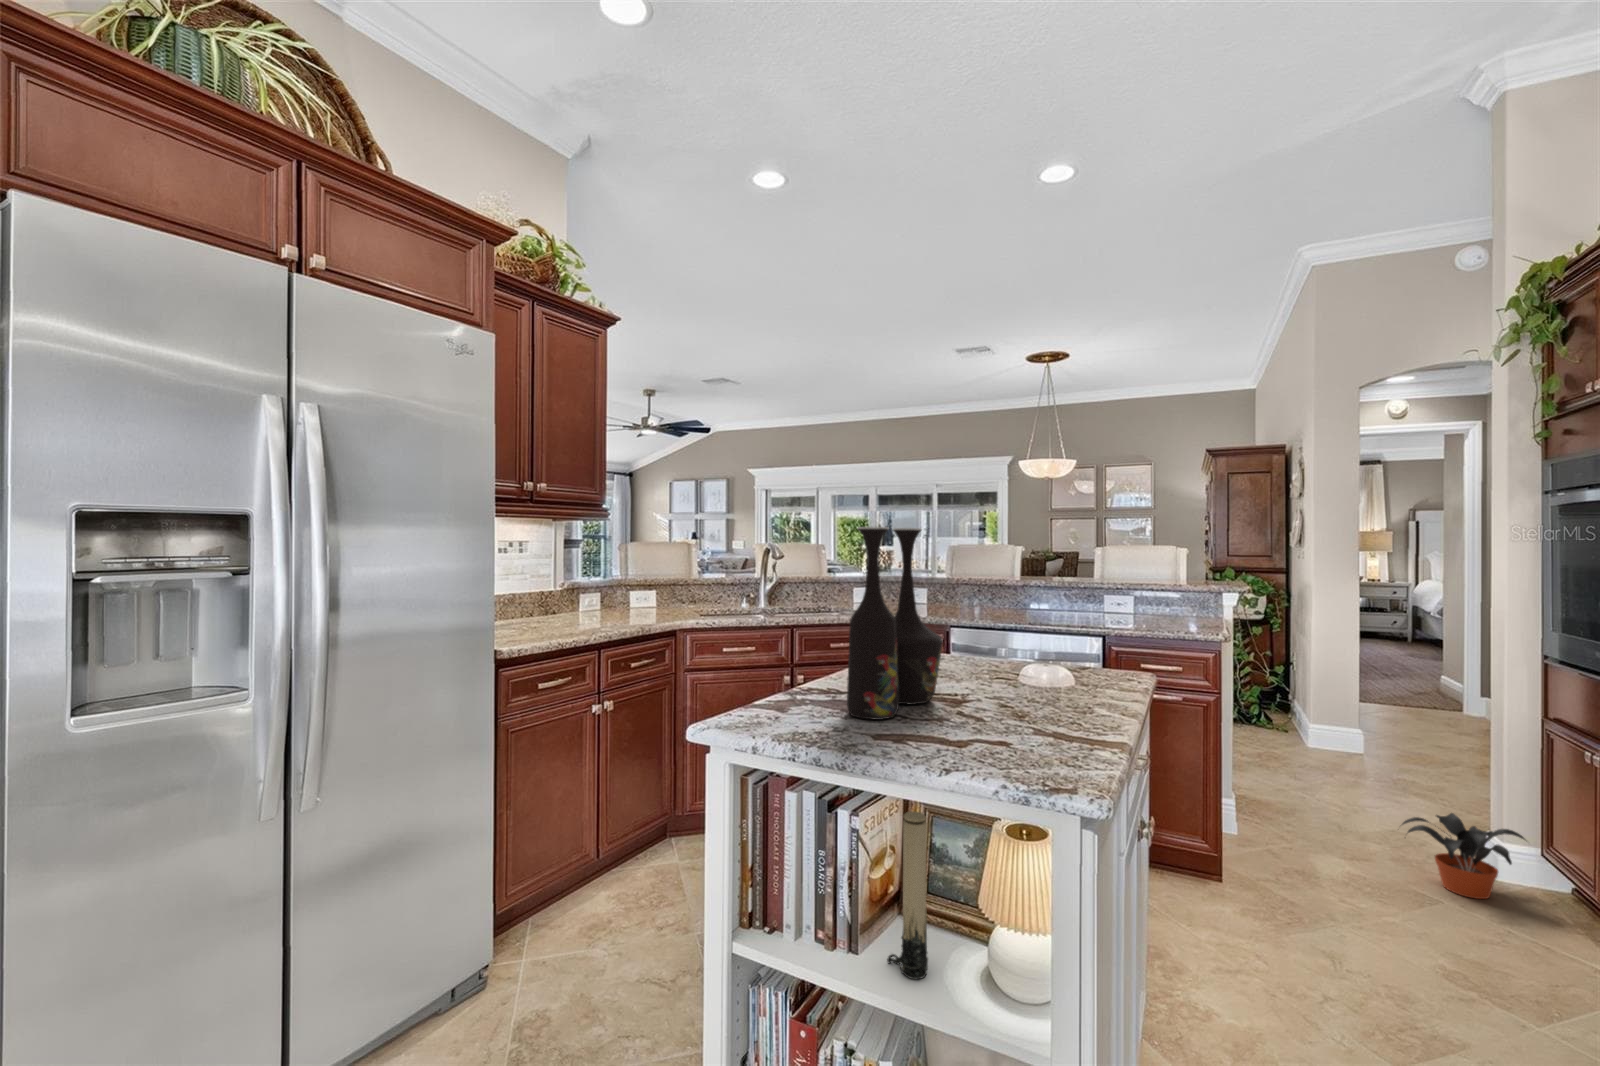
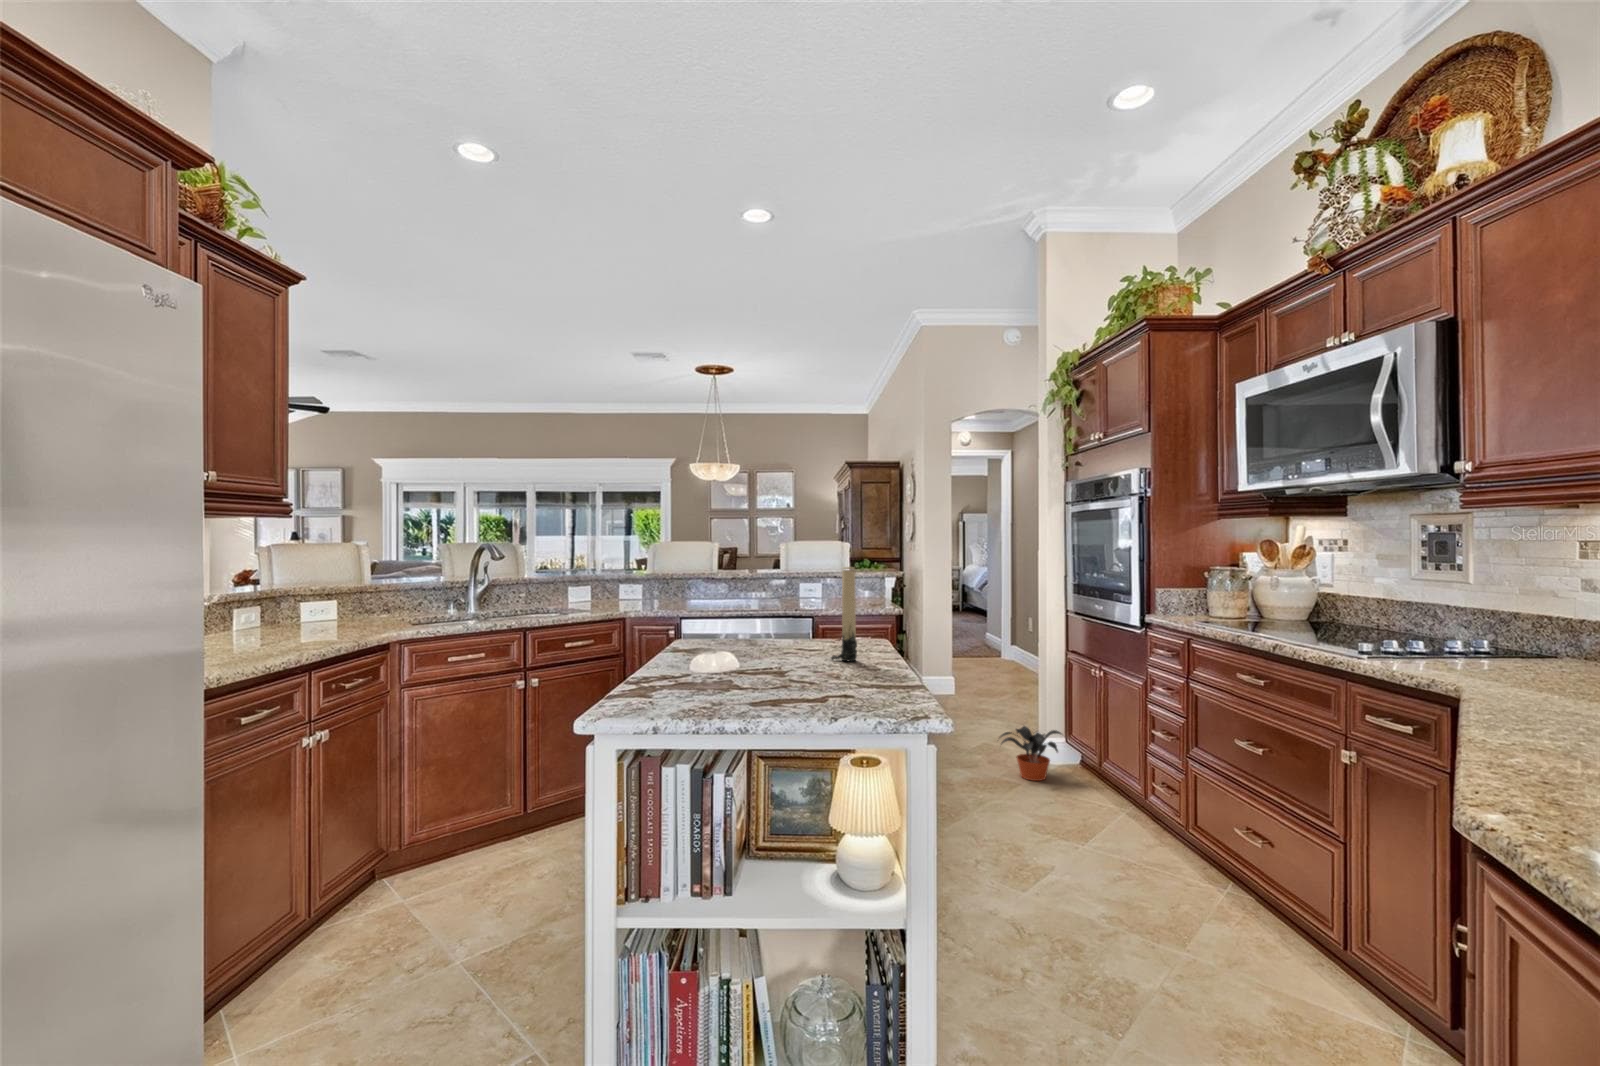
vase: present [847,527,943,720] -> none [702,528,767,695]
candle: present [887,812,928,979] -> present [831,567,857,661]

